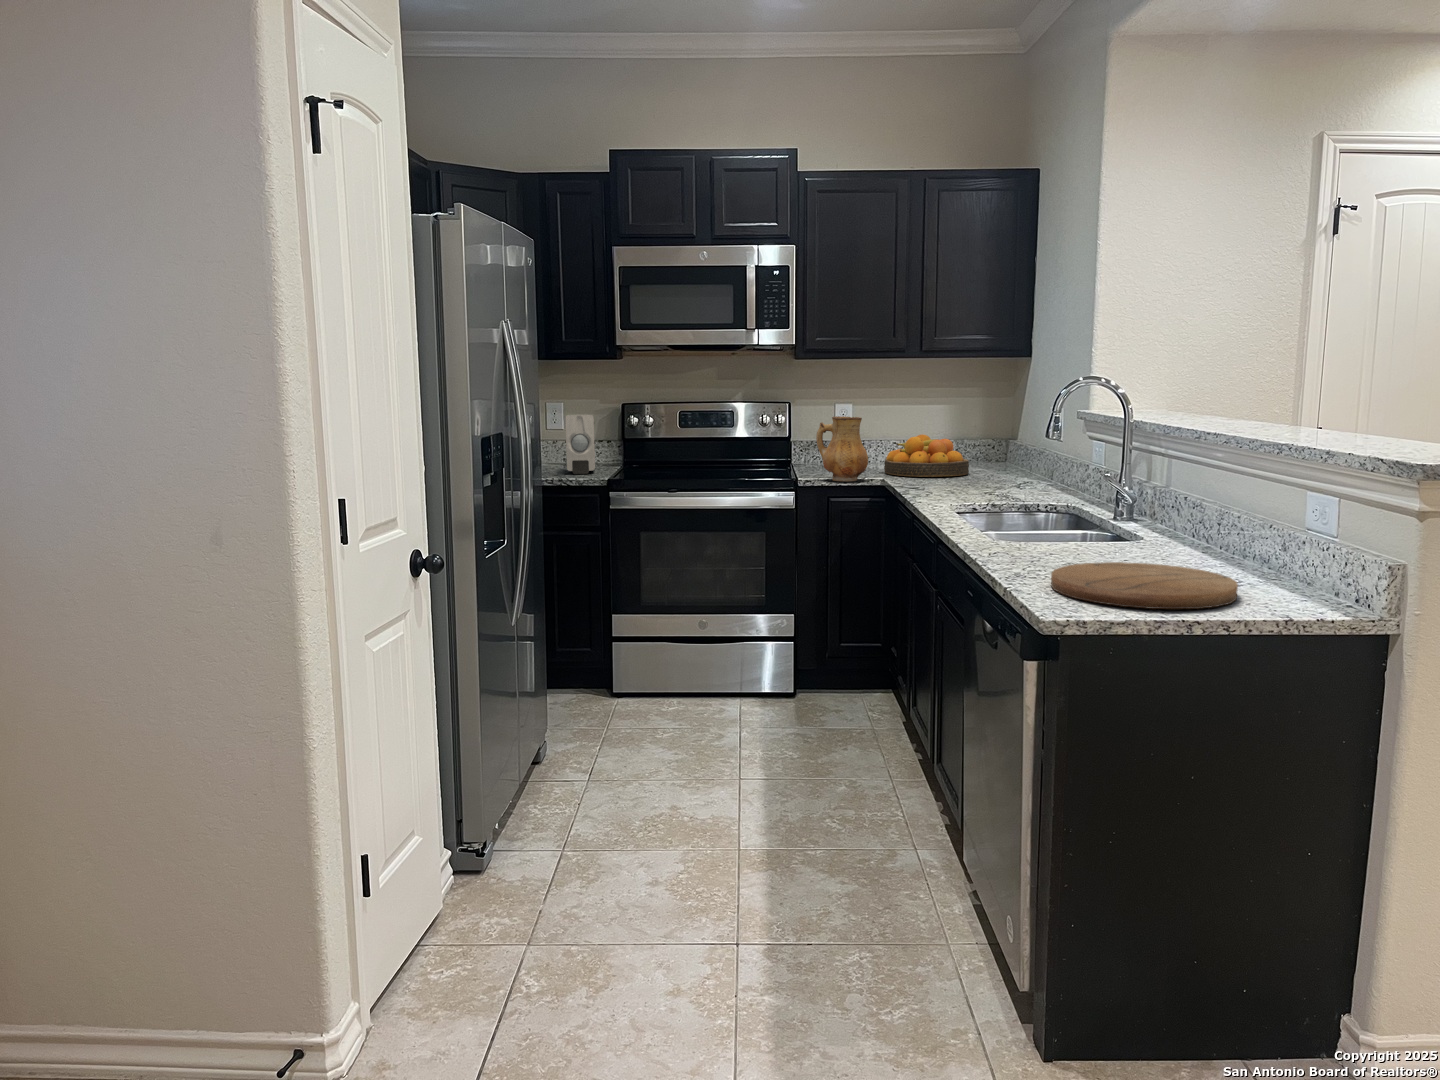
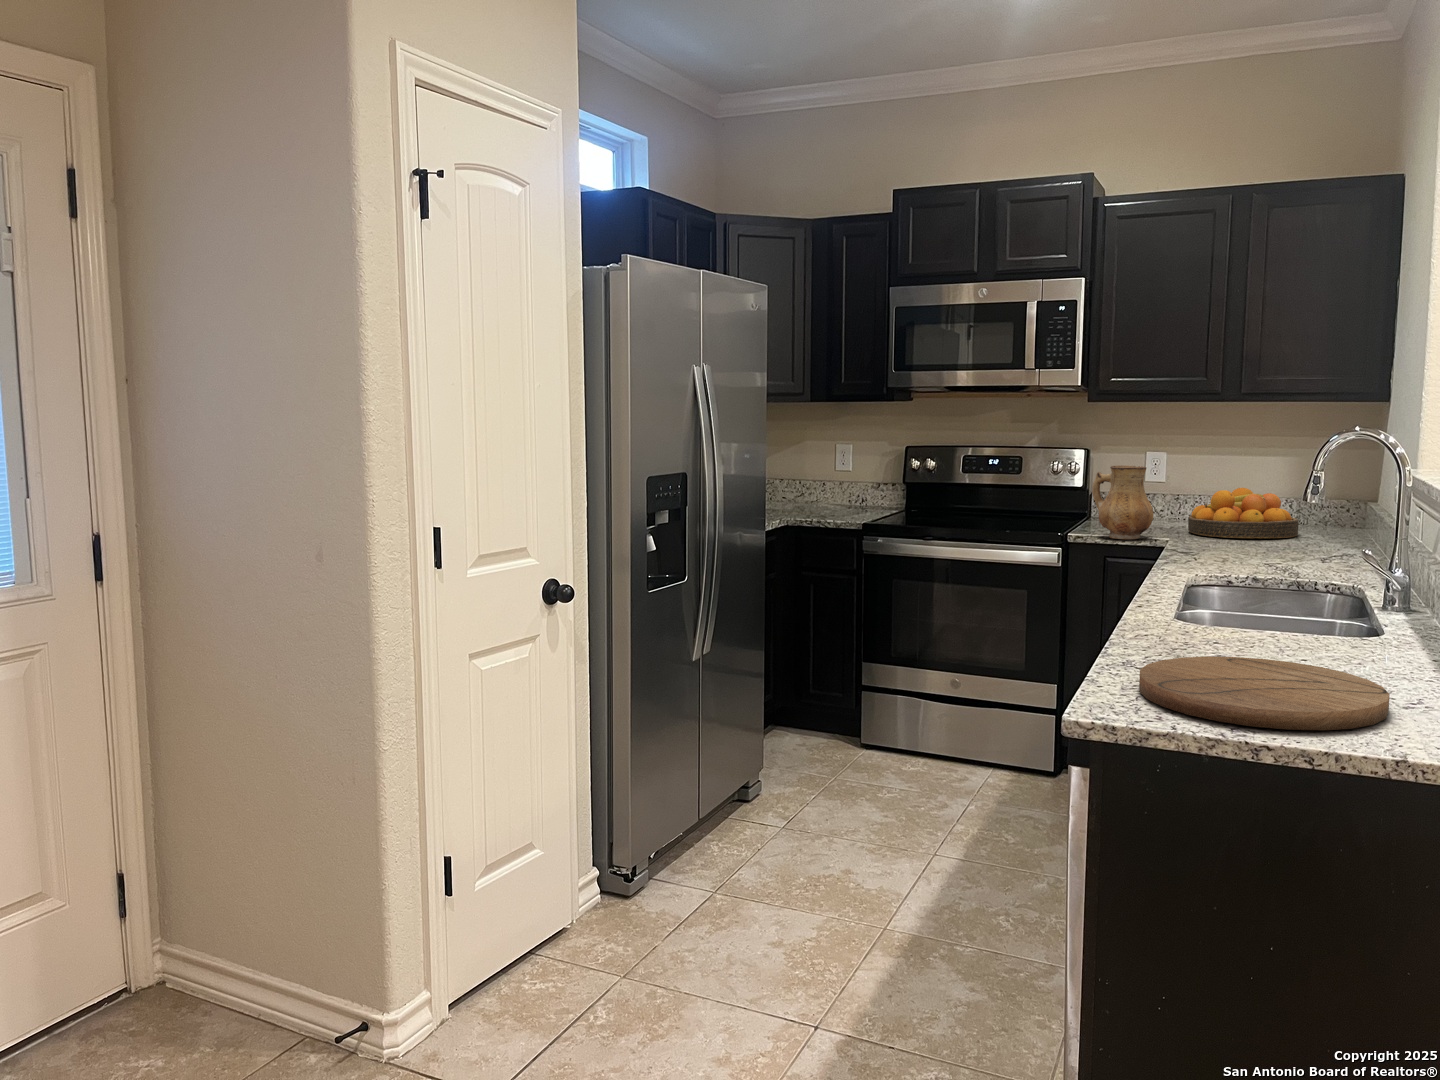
soap dispenser: present [566,415,595,474] -> none [843,460,878,520]

